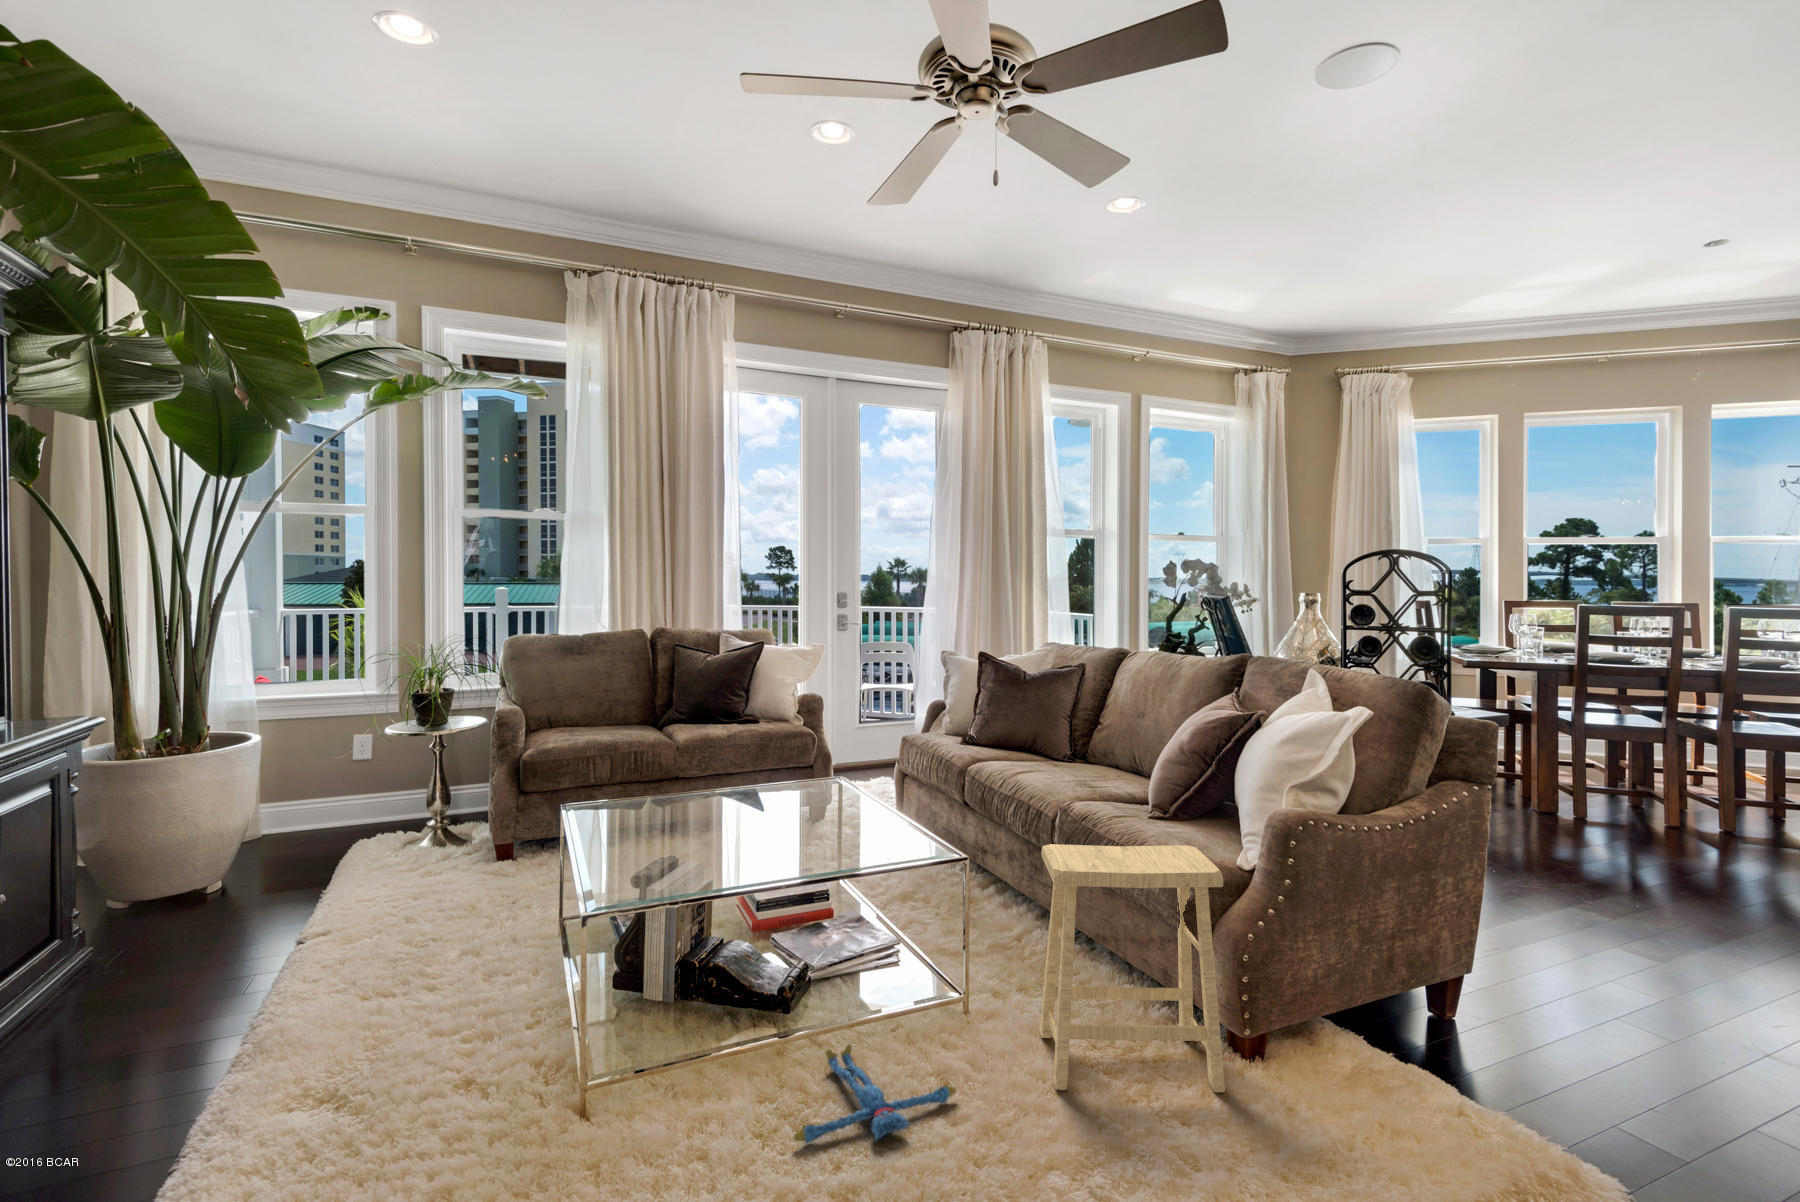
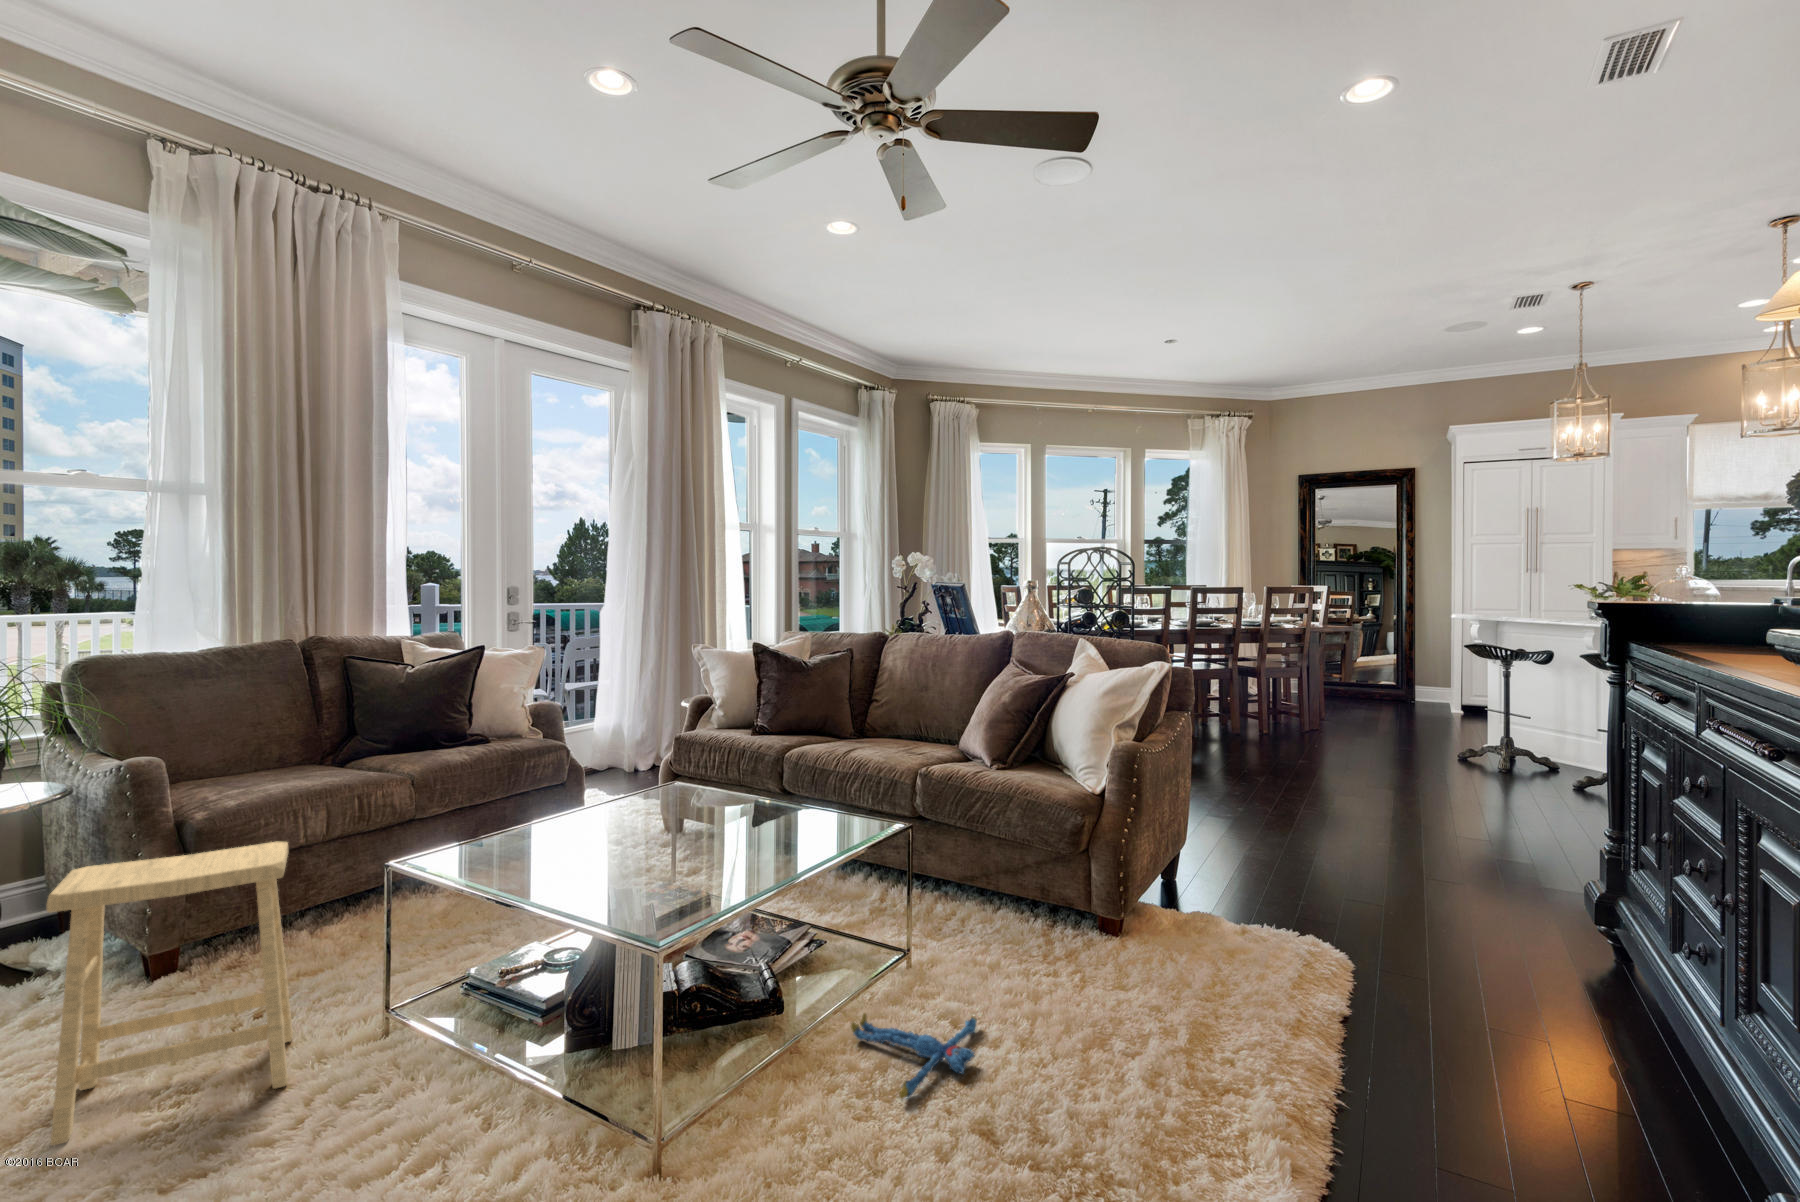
footstool: present [1039,844,1225,1092] -> present [46,842,293,1146]

